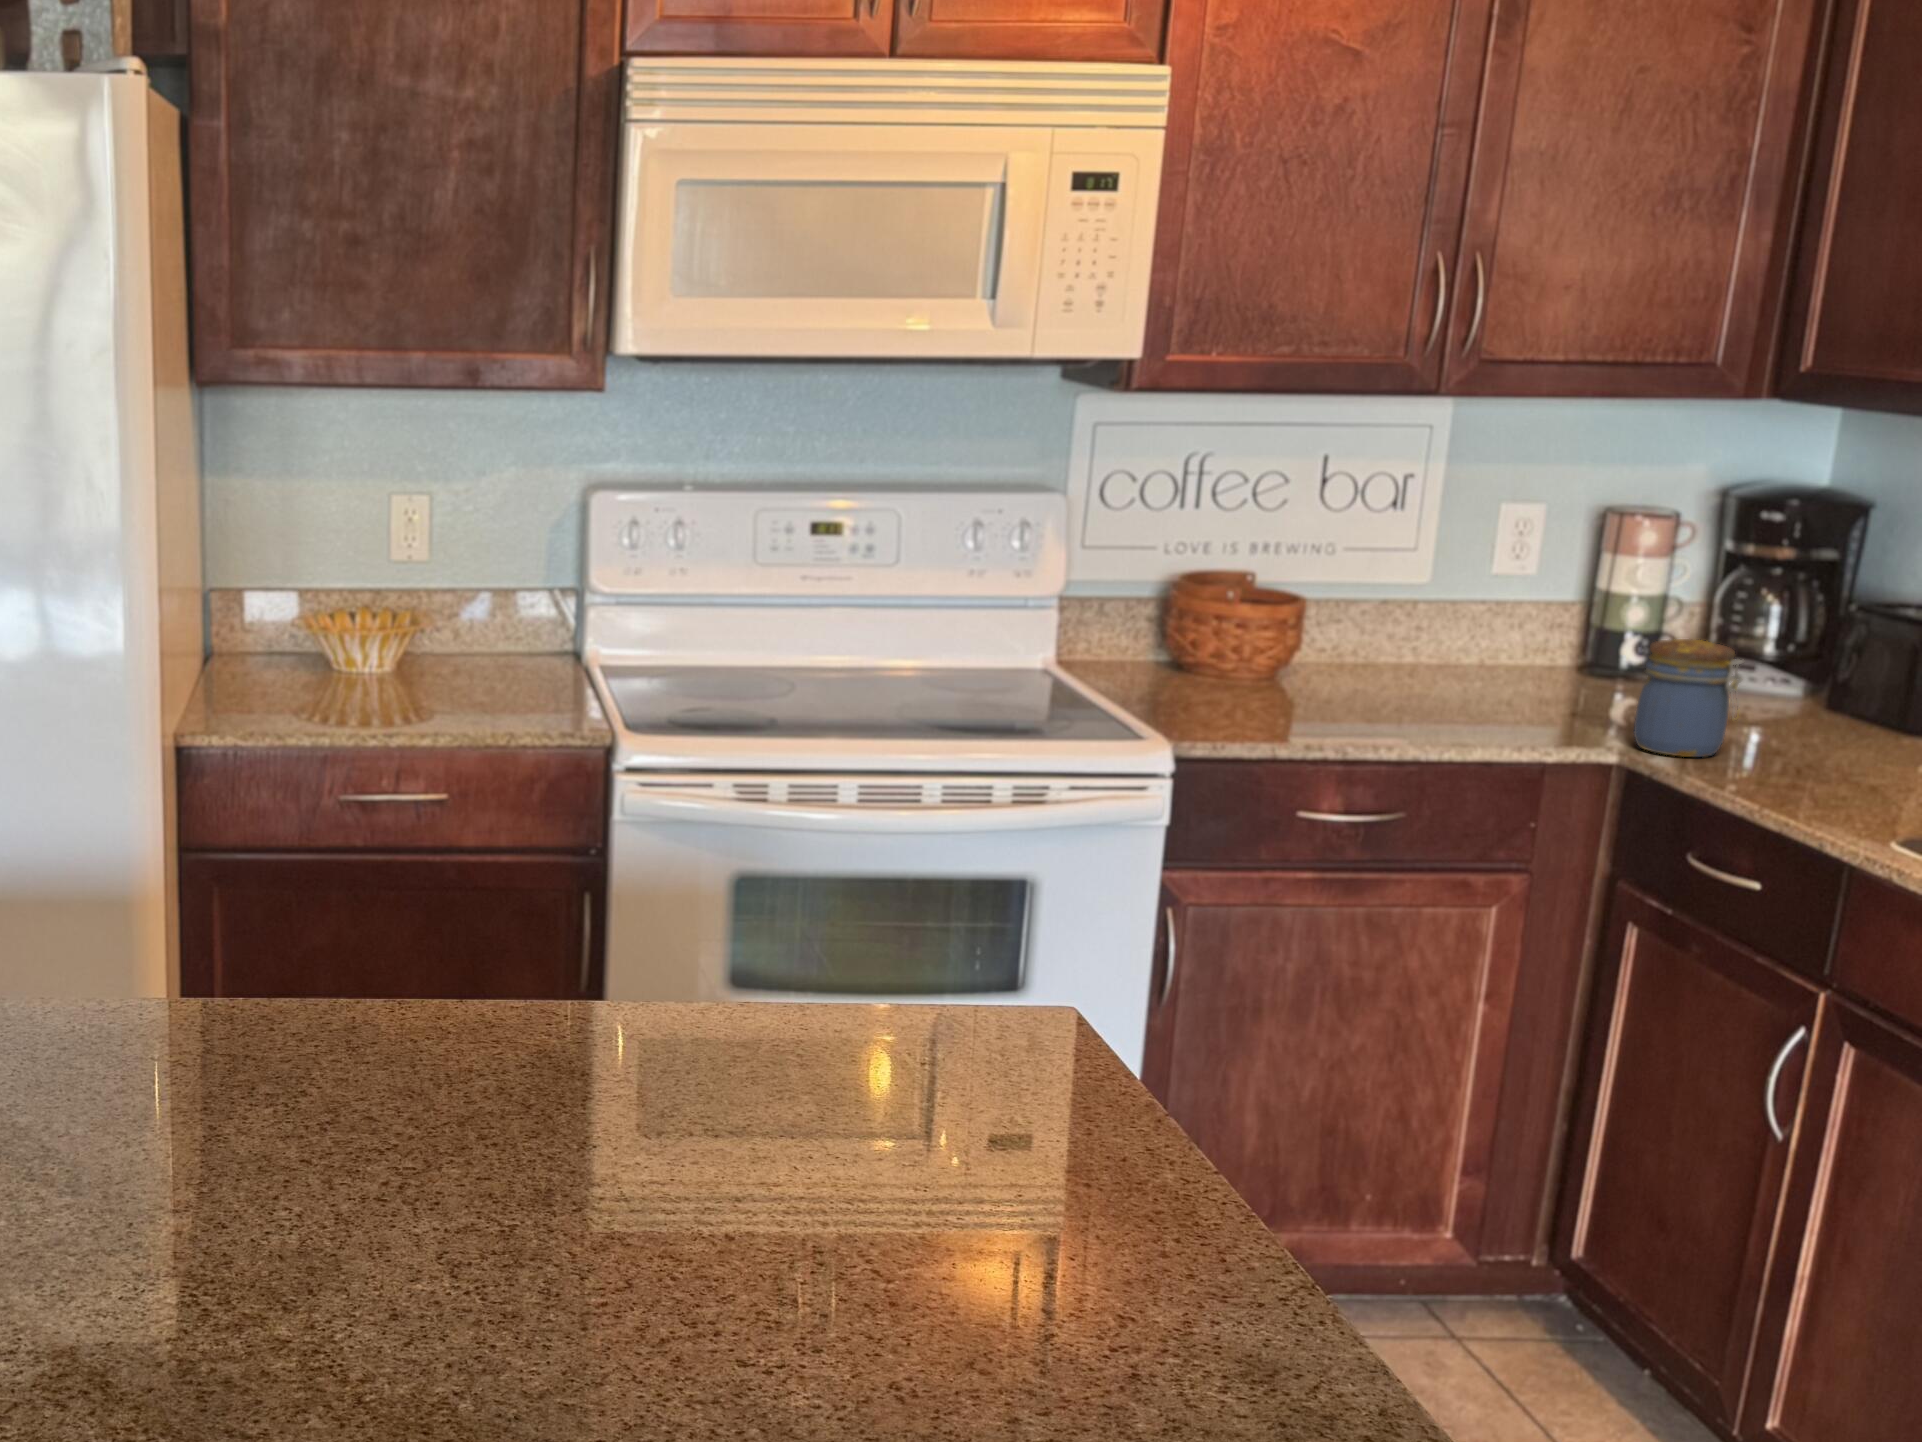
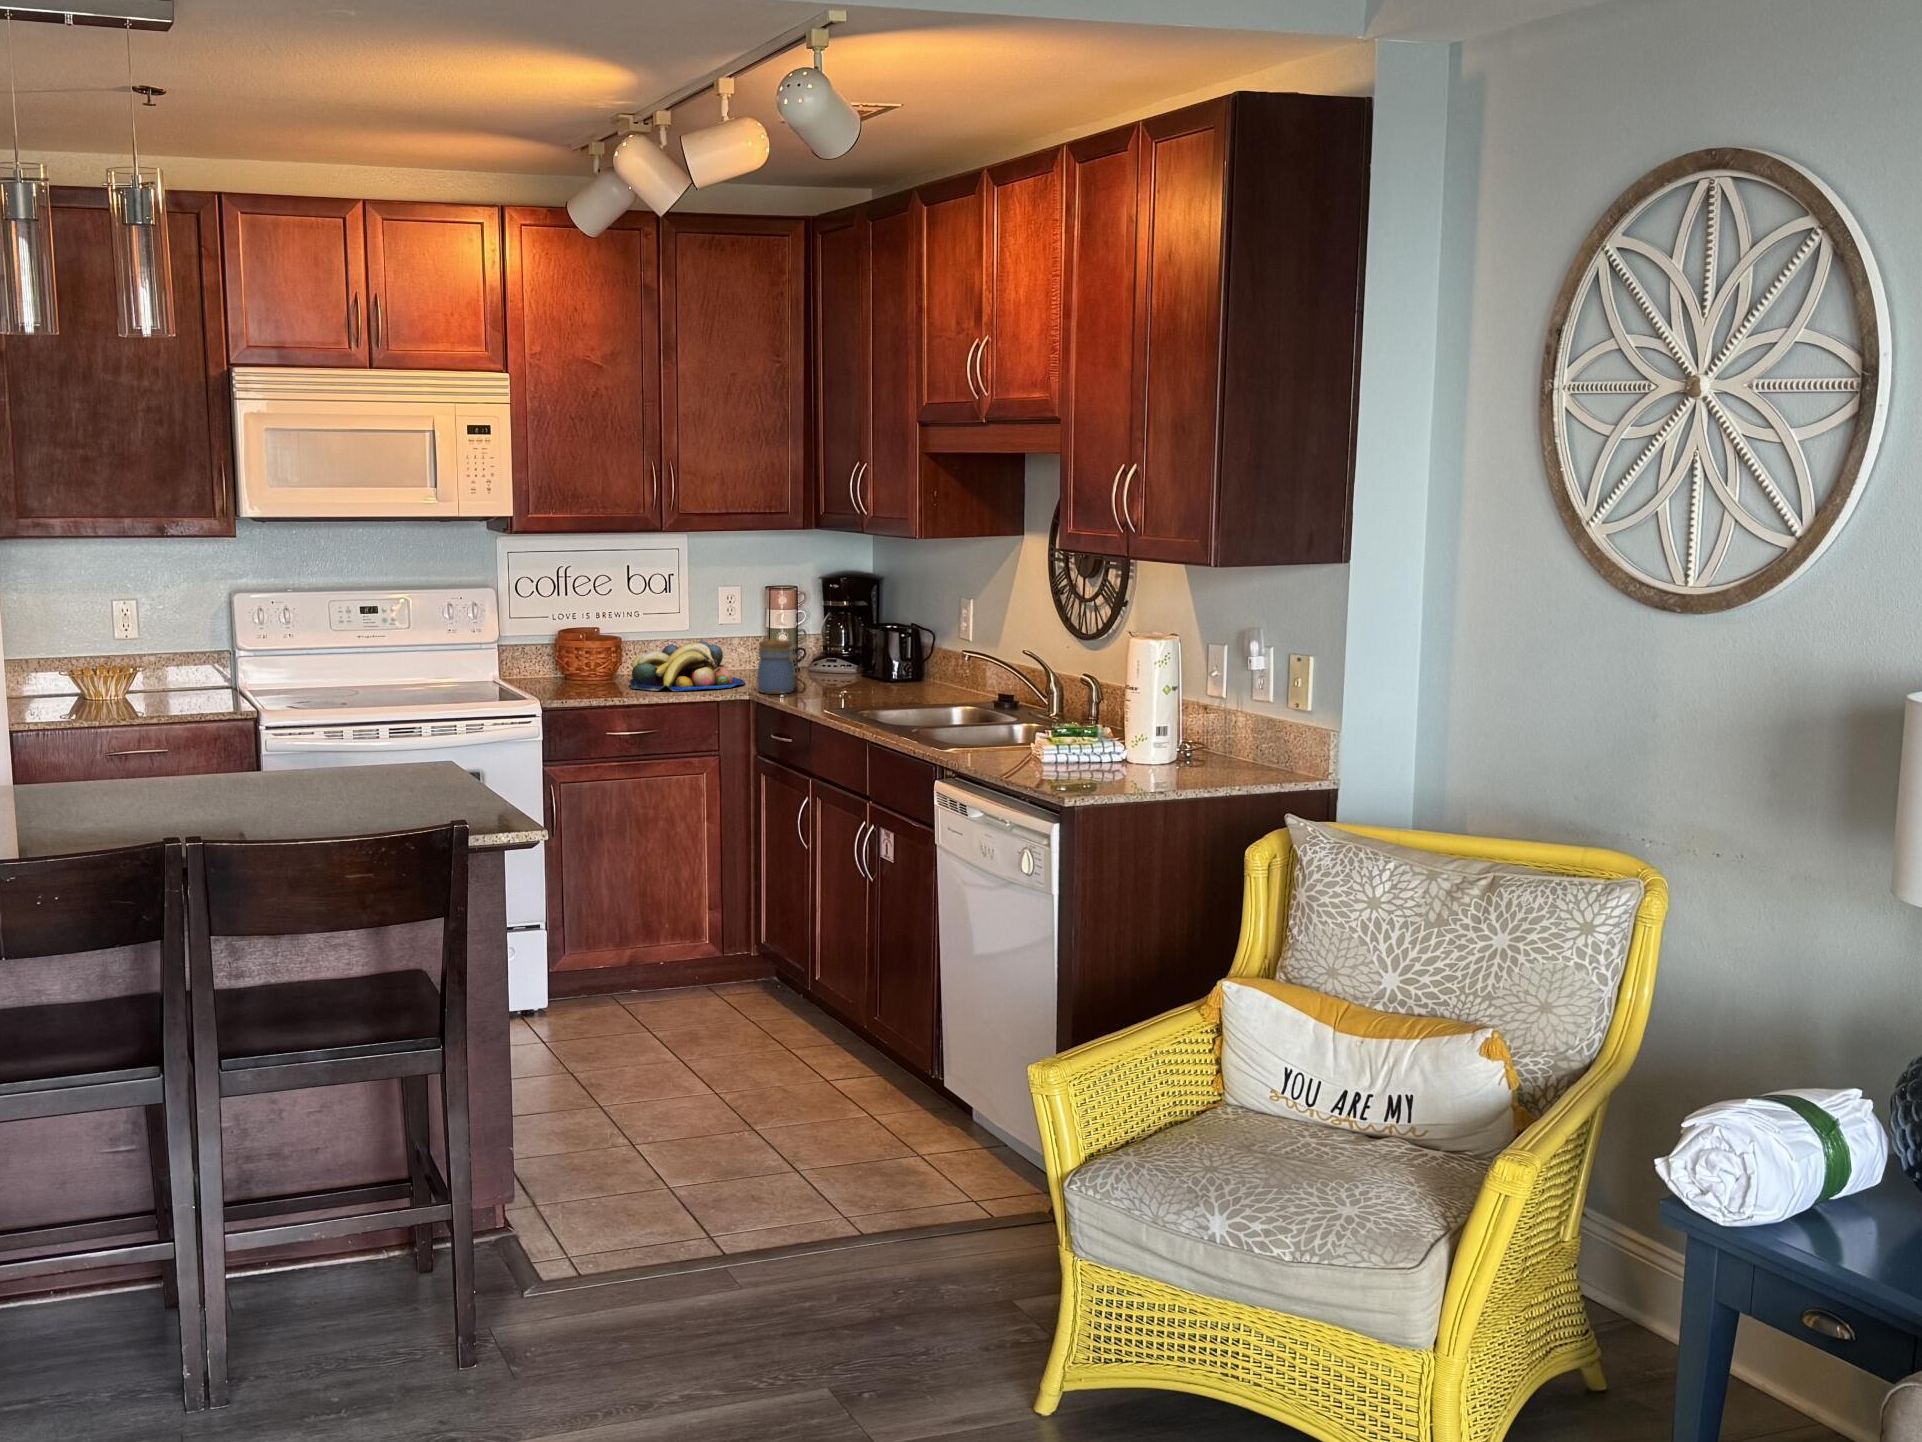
fruit bowl: none [1321,618,1573,727] -> present [629,641,745,691]

